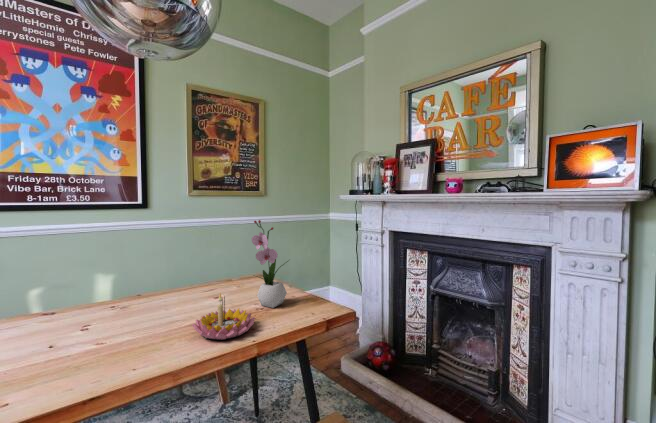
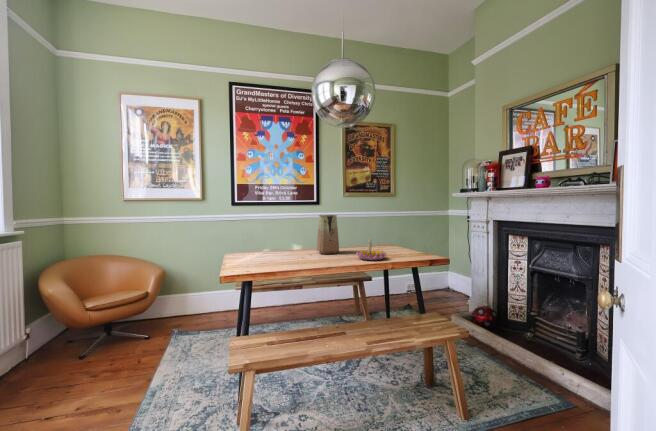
flower arrangement: present [252,220,288,308] -> none [385,204,408,255]
vase: none [115,240,163,323] -> present [317,215,339,254]

